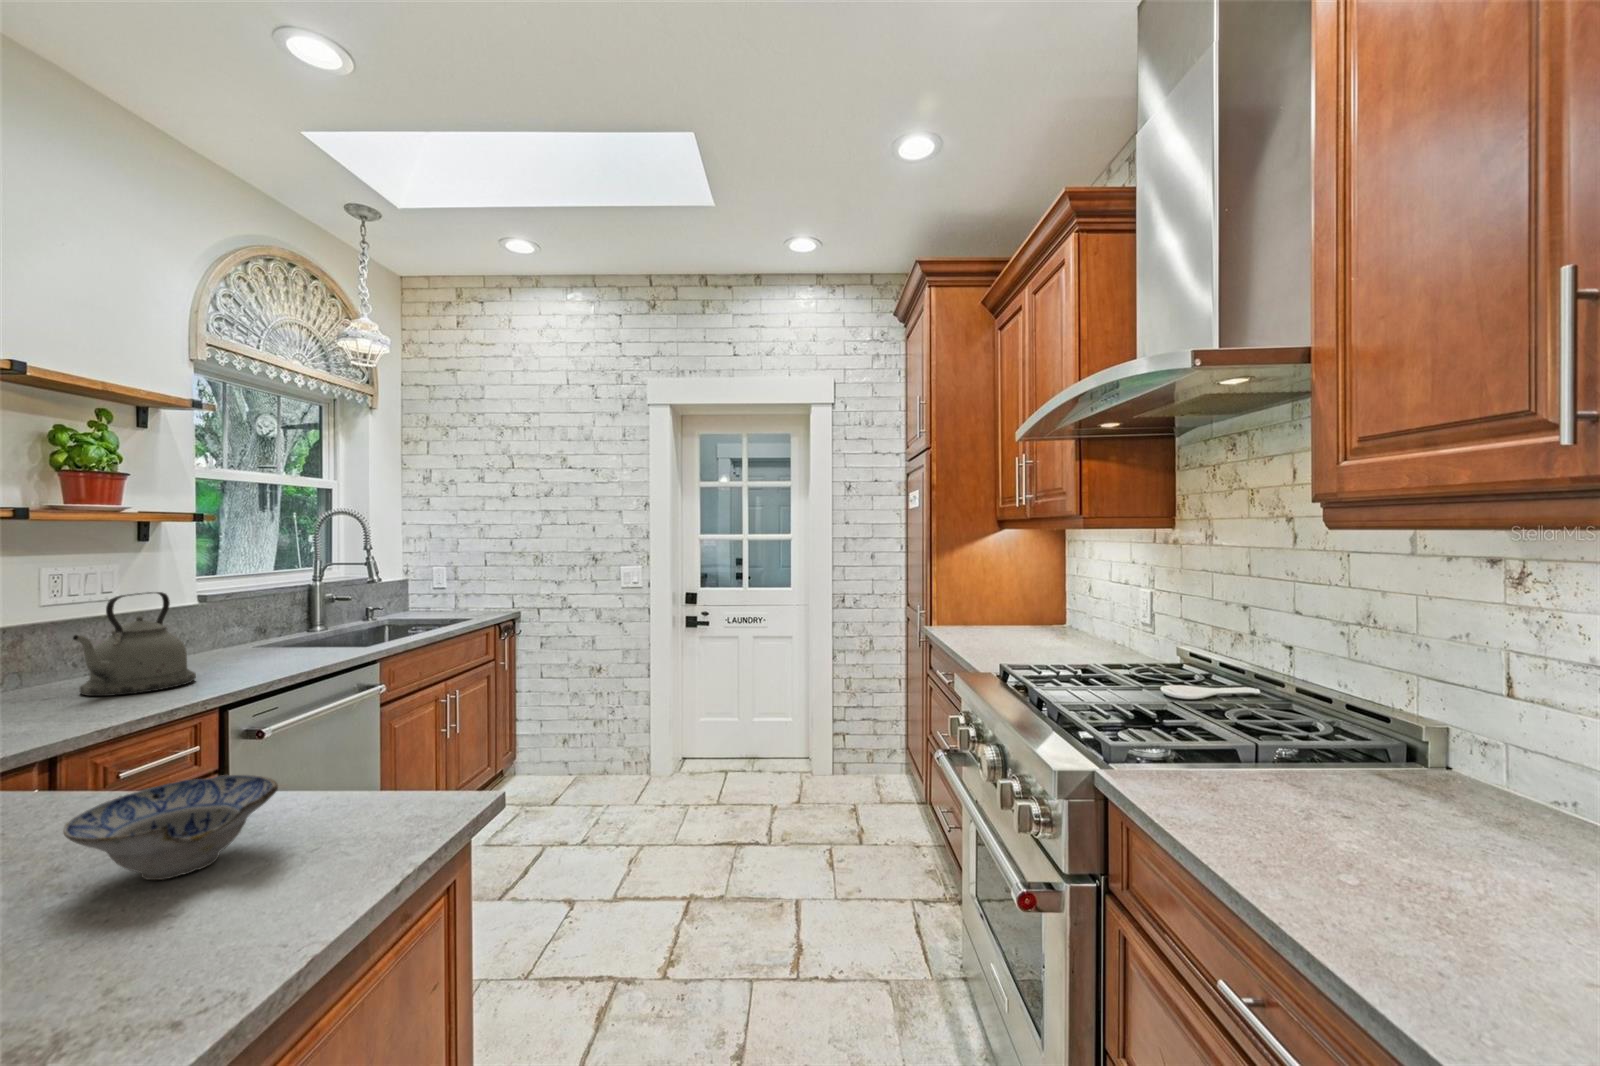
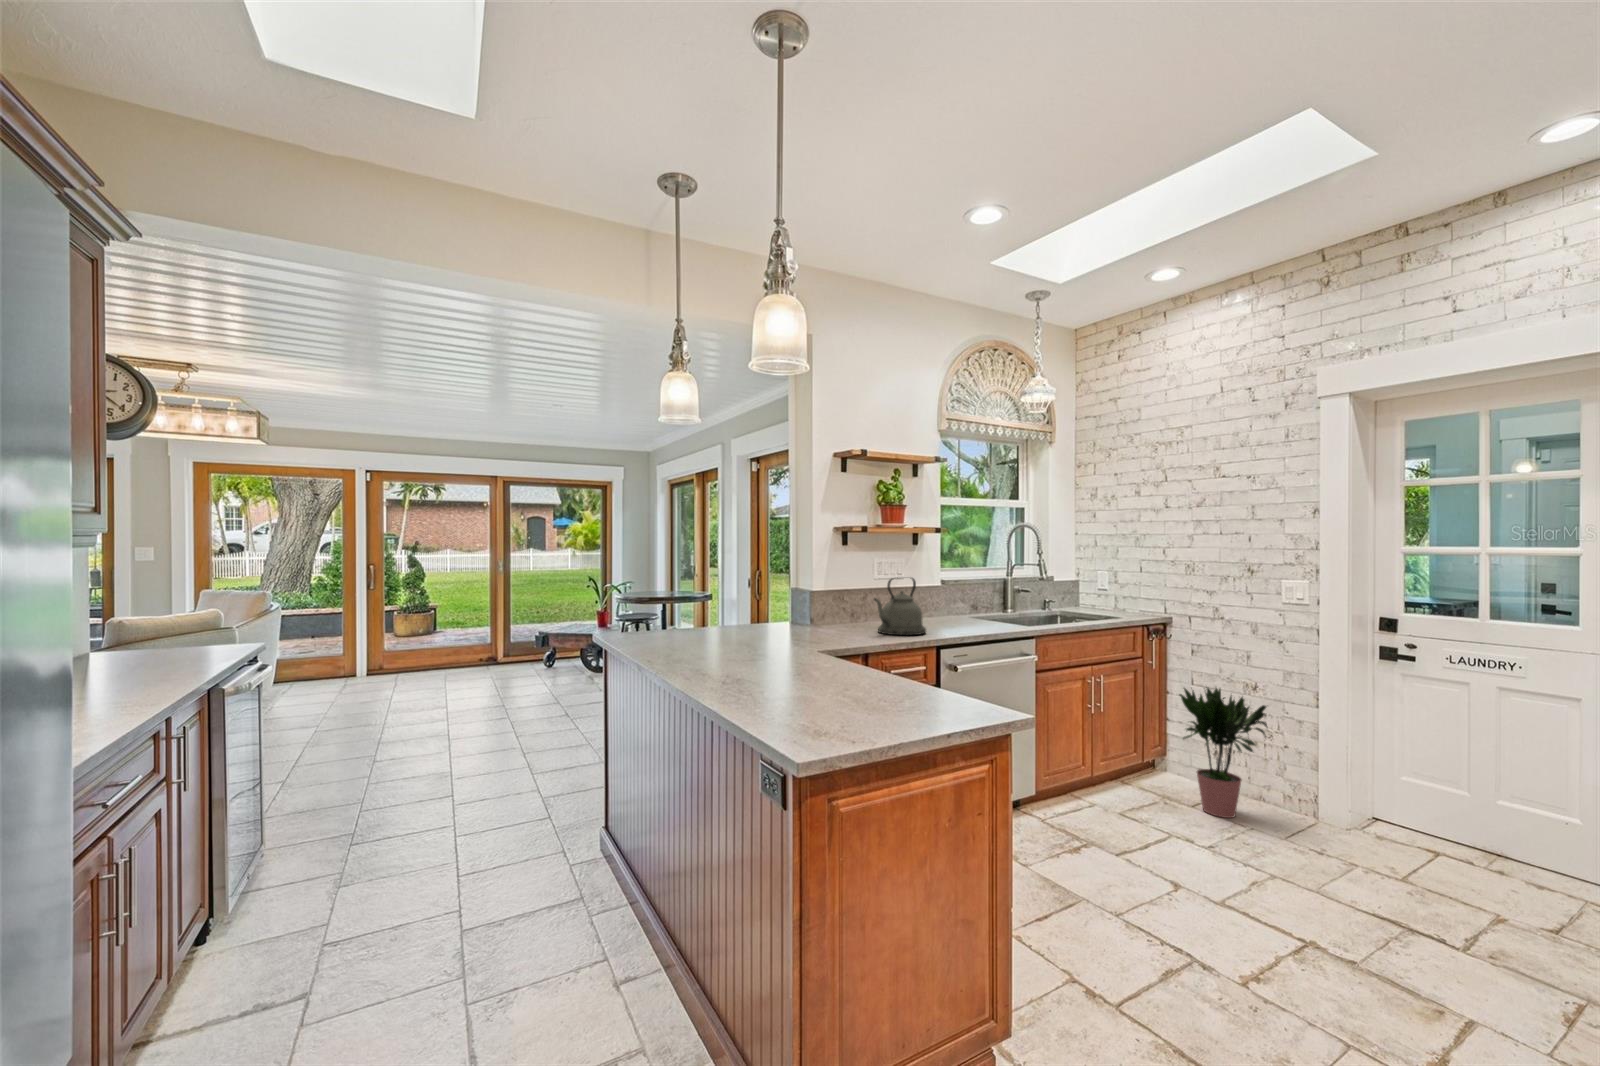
potted plant: none [538,668,624,805] -> present [1180,688,1268,818]
ceramic bowl: present [63,775,278,880] -> none [839,667,913,708]

